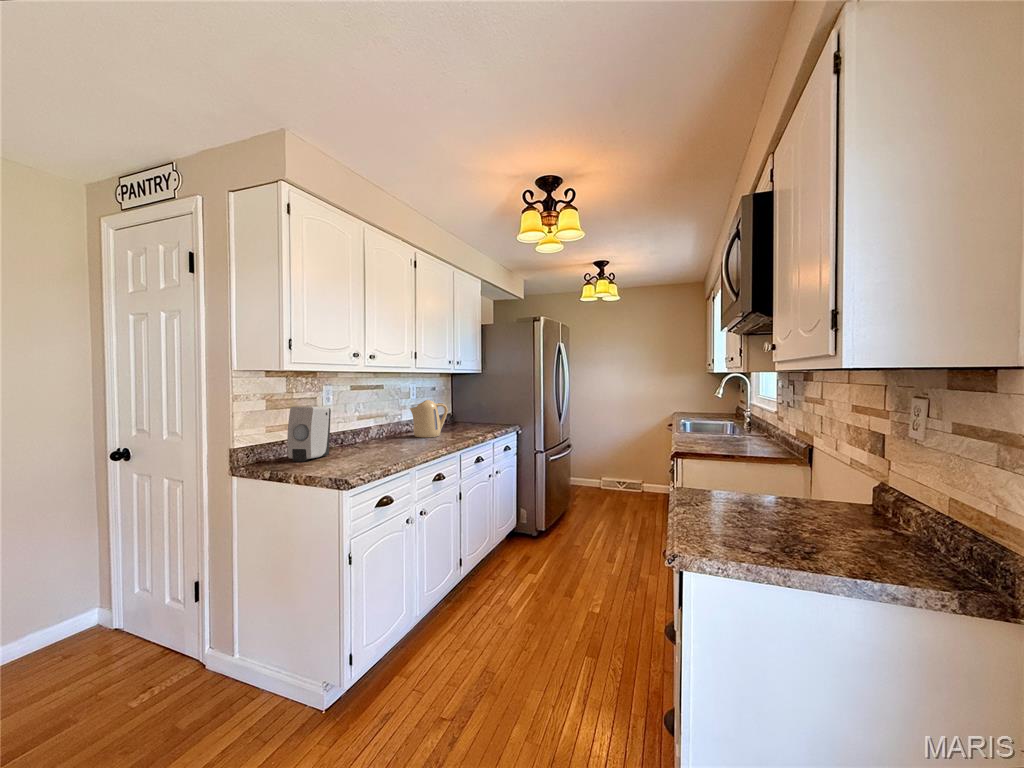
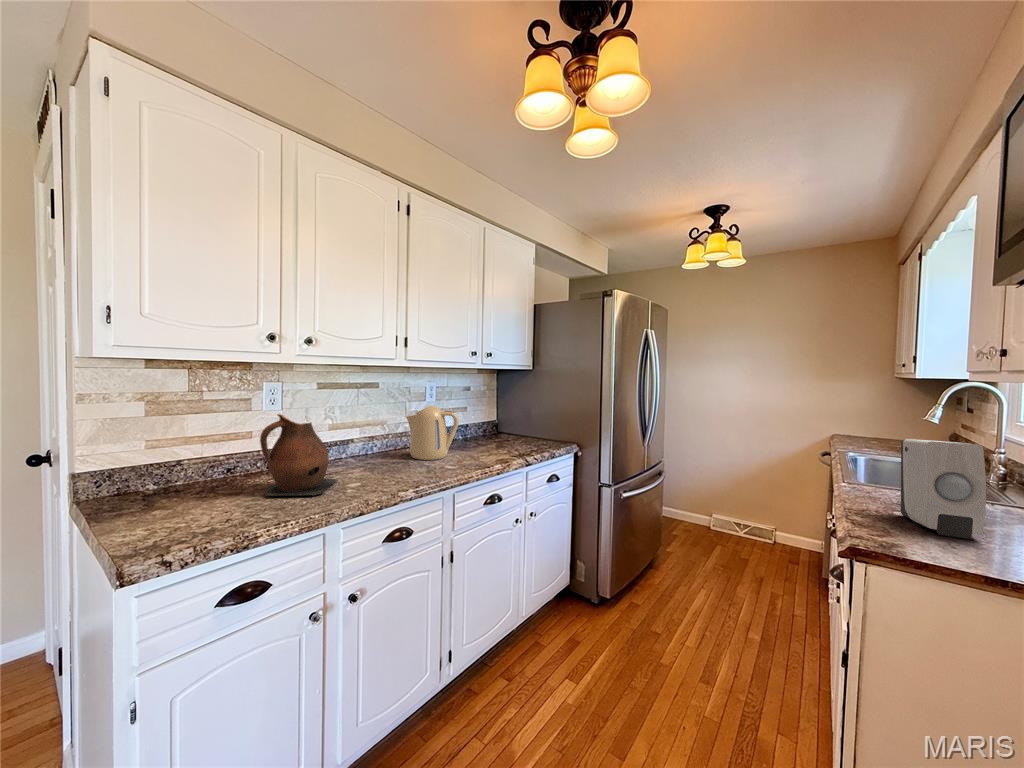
ceramic pitcher: none [353,404,397,455] -> present [260,414,338,496]
soap dispenser: present [287,407,331,462] -> present [901,439,986,538]

